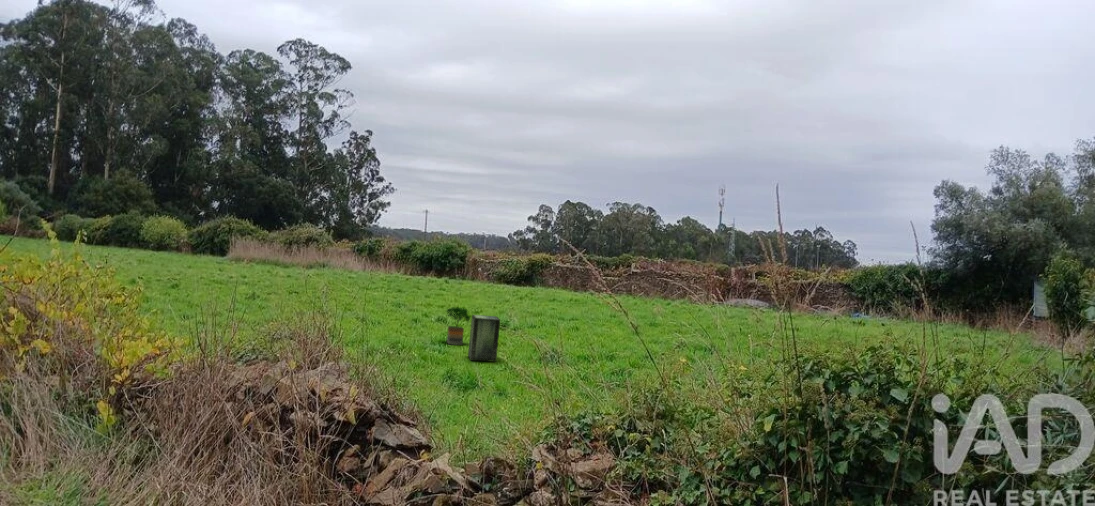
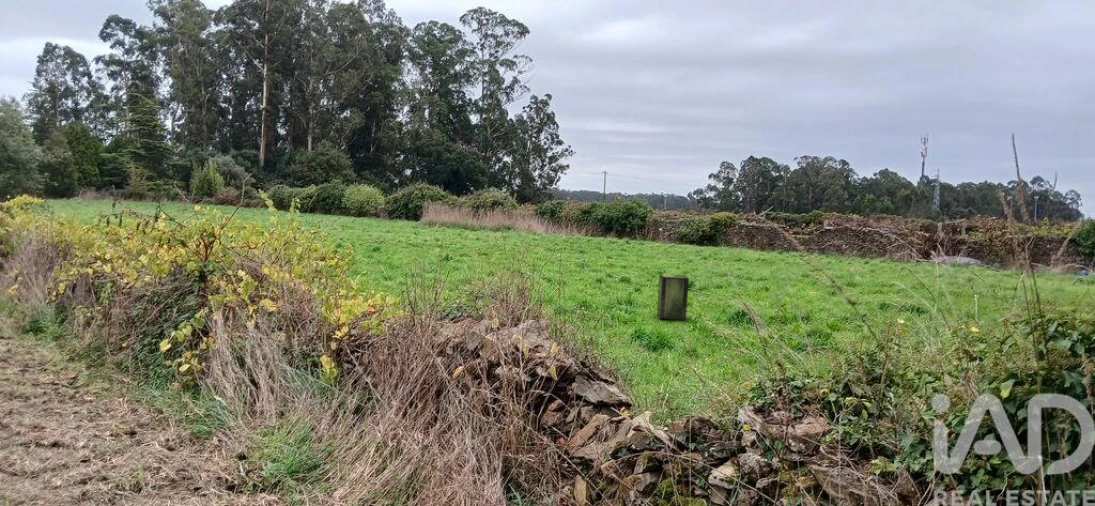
potted tree: present [446,307,470,345] -> none [632,266,658,304]

